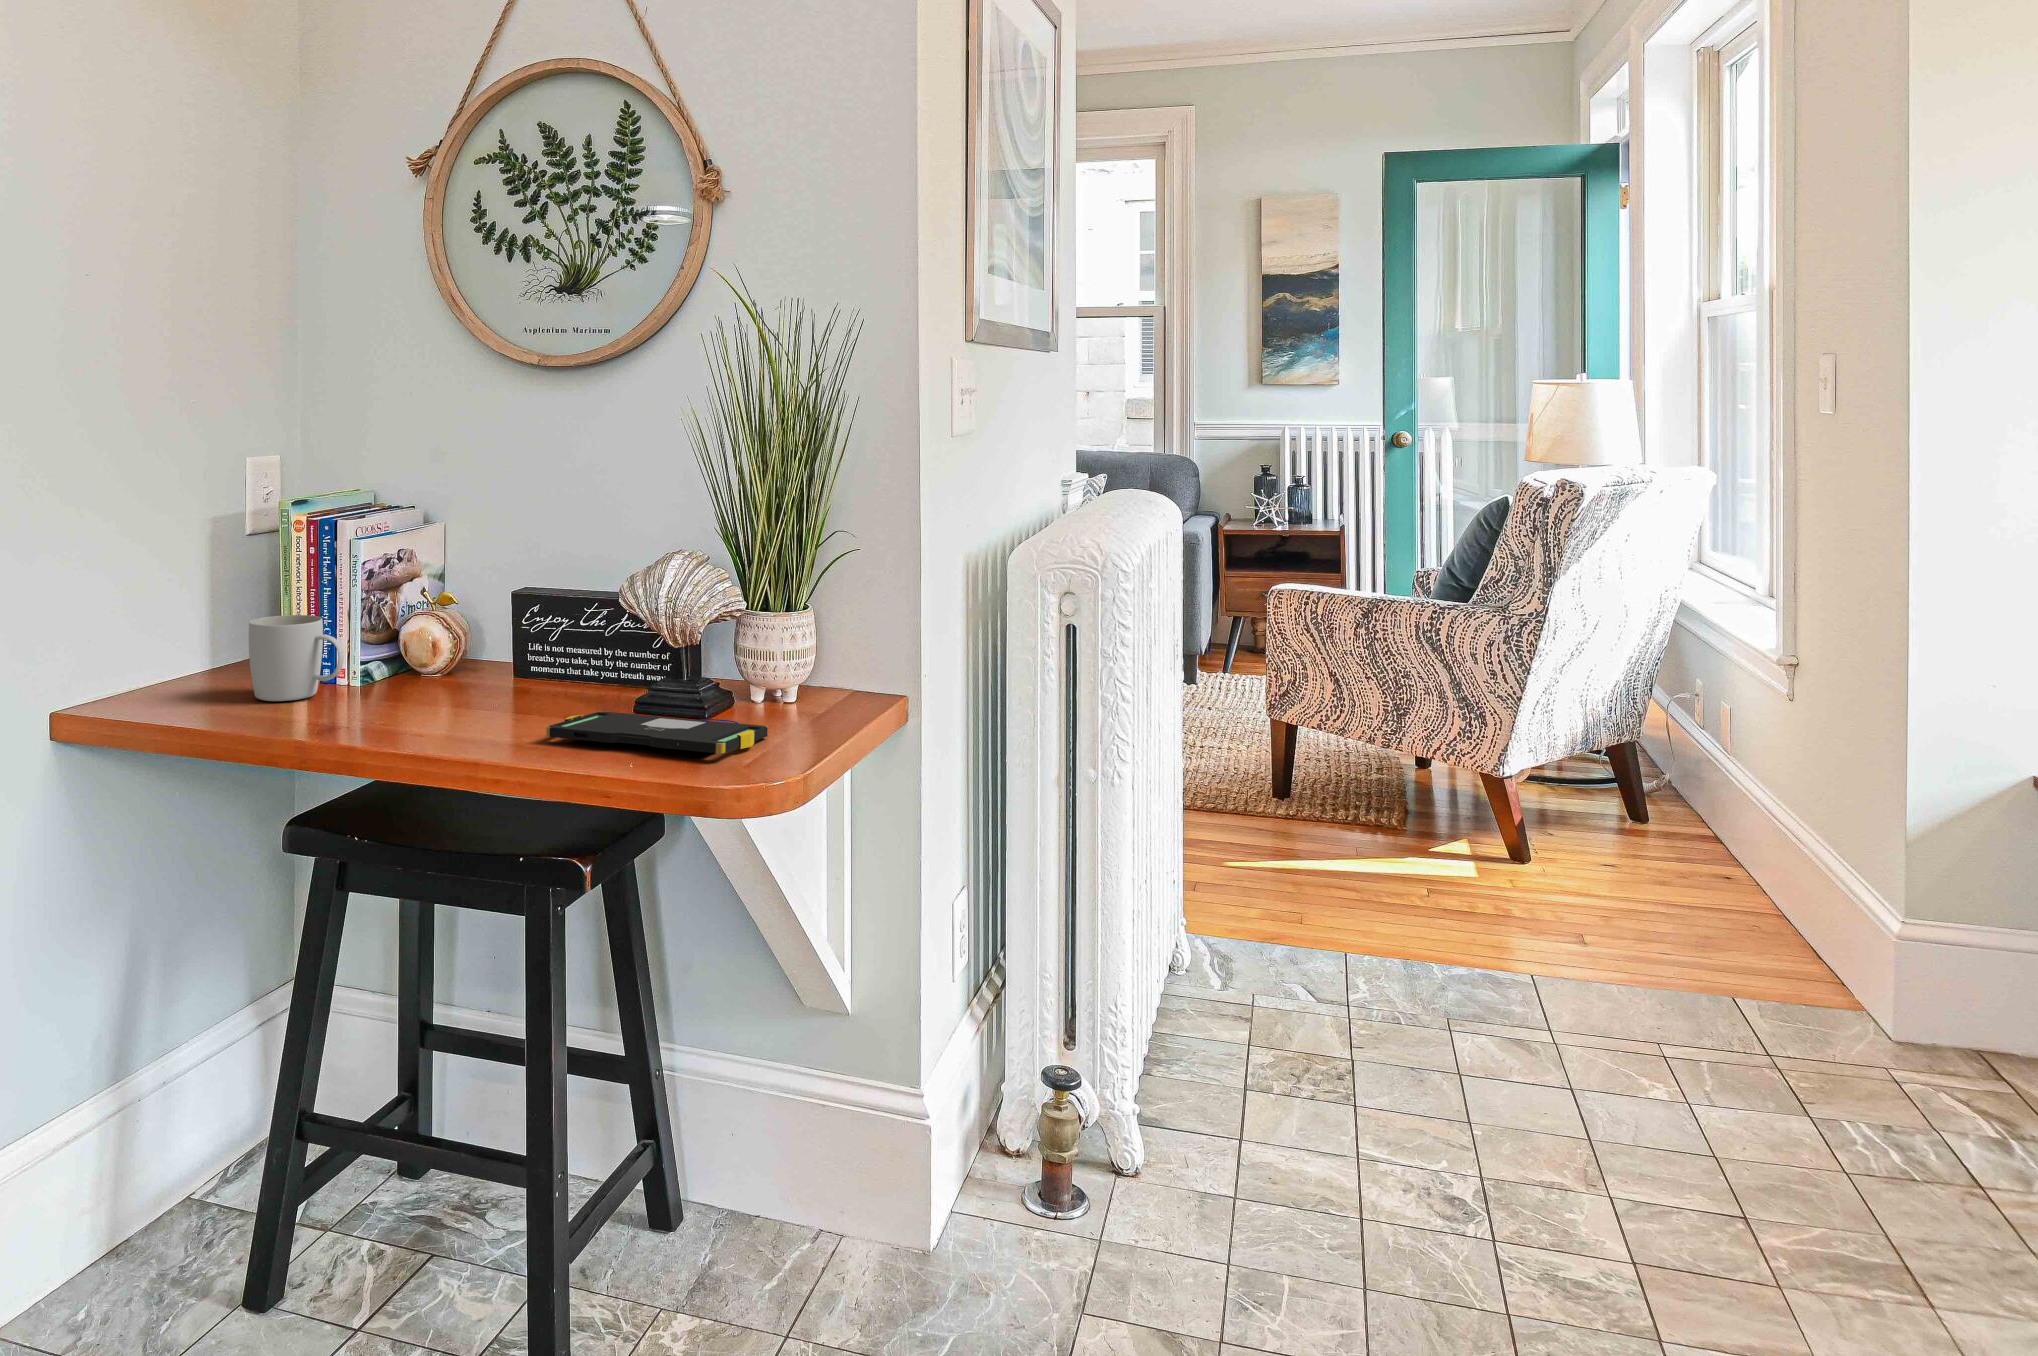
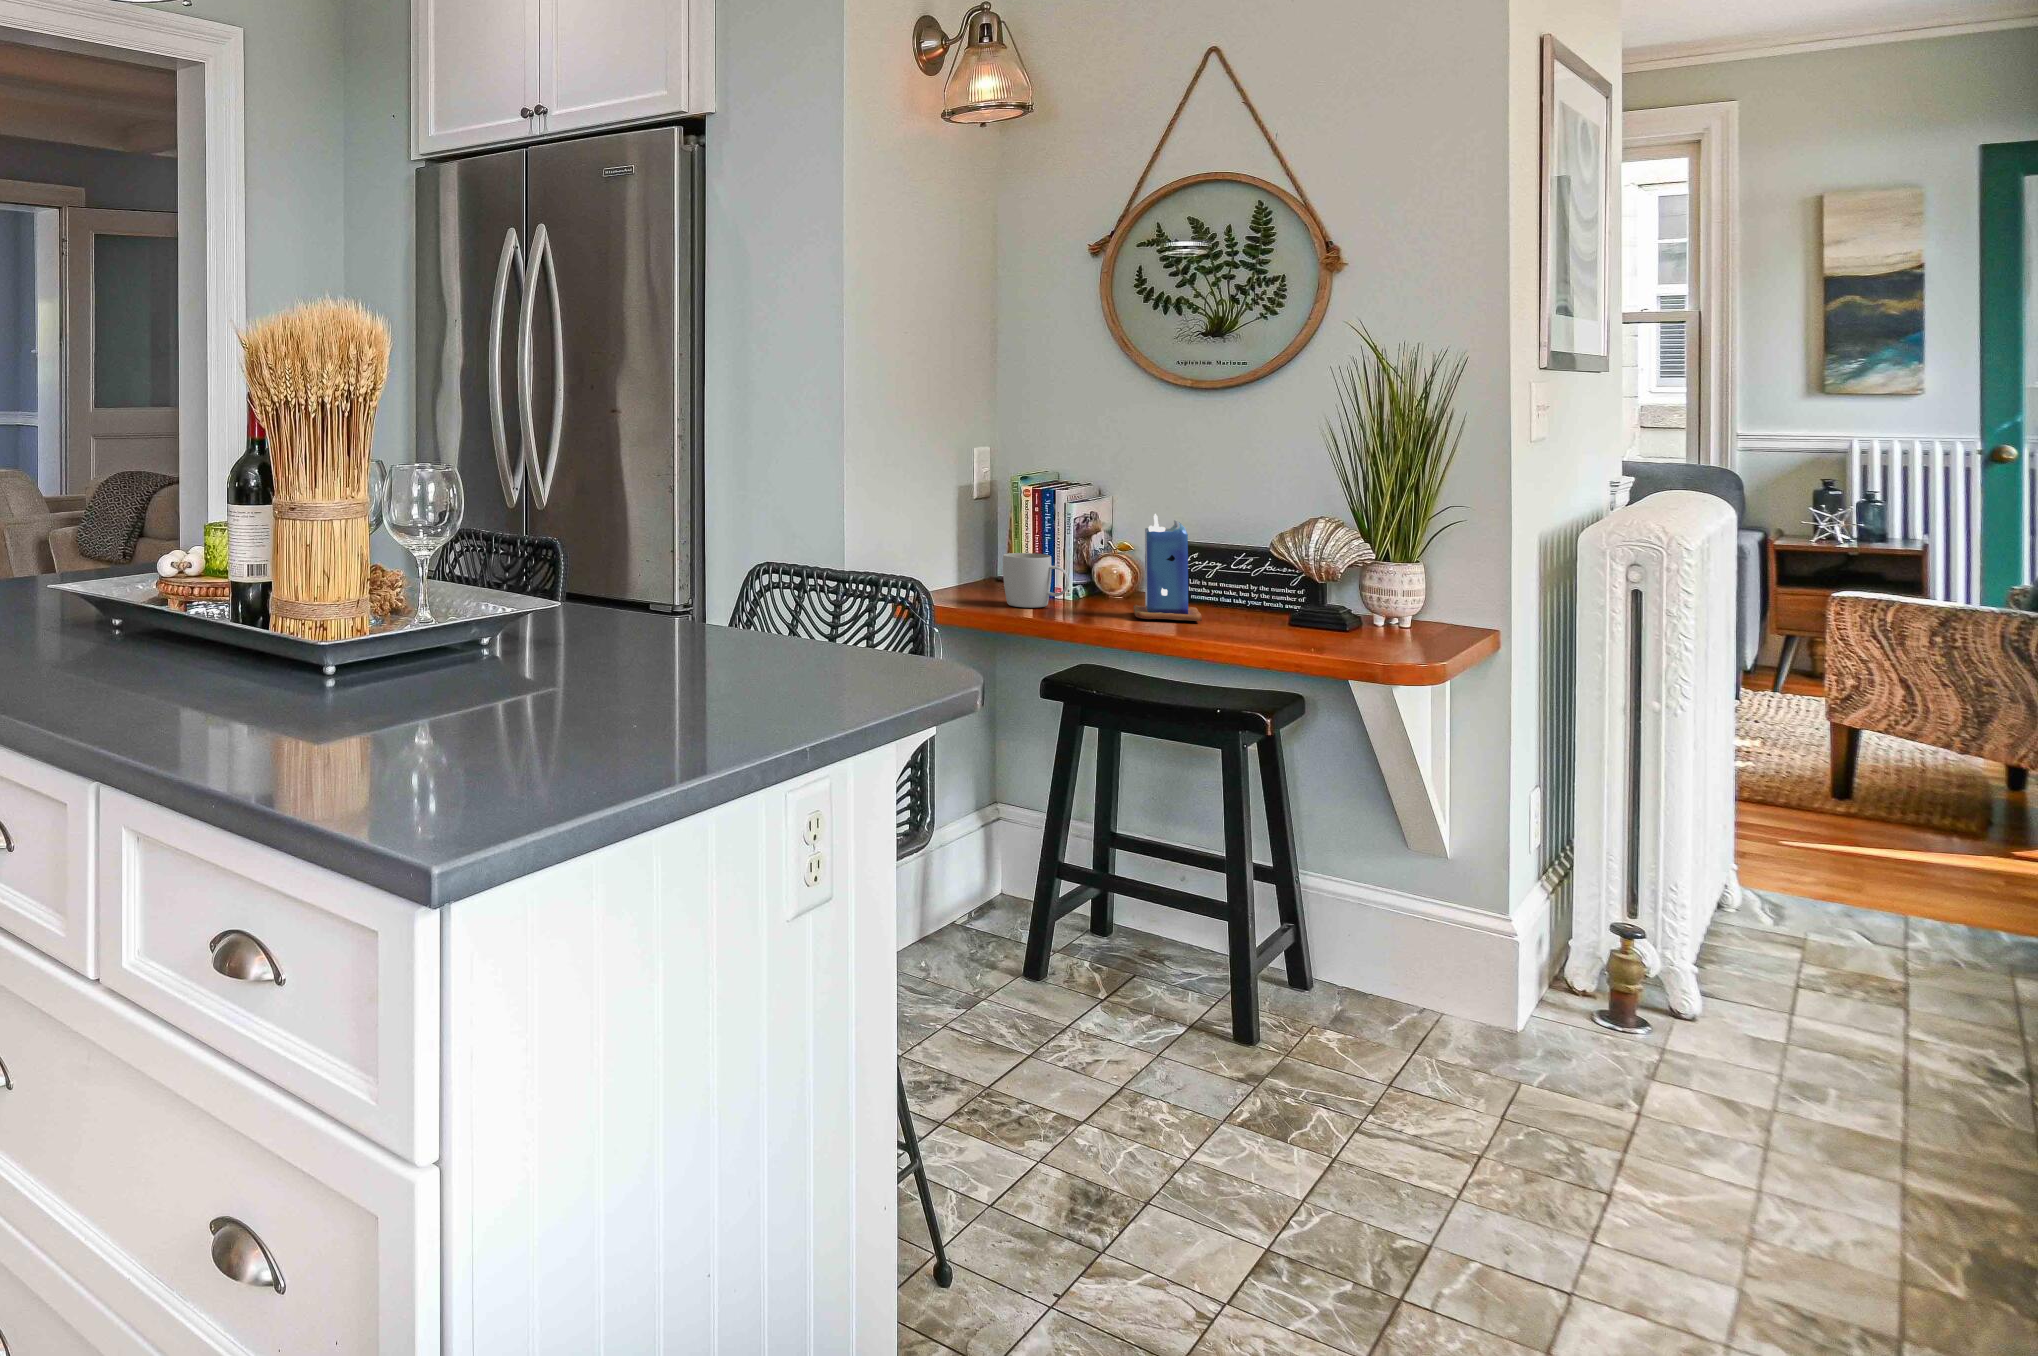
candle: none [424,552,524,713] -> present [1133,514,1202,621]
tablet: present [546,711,768,754] -> none [1239,624,1401,649]

